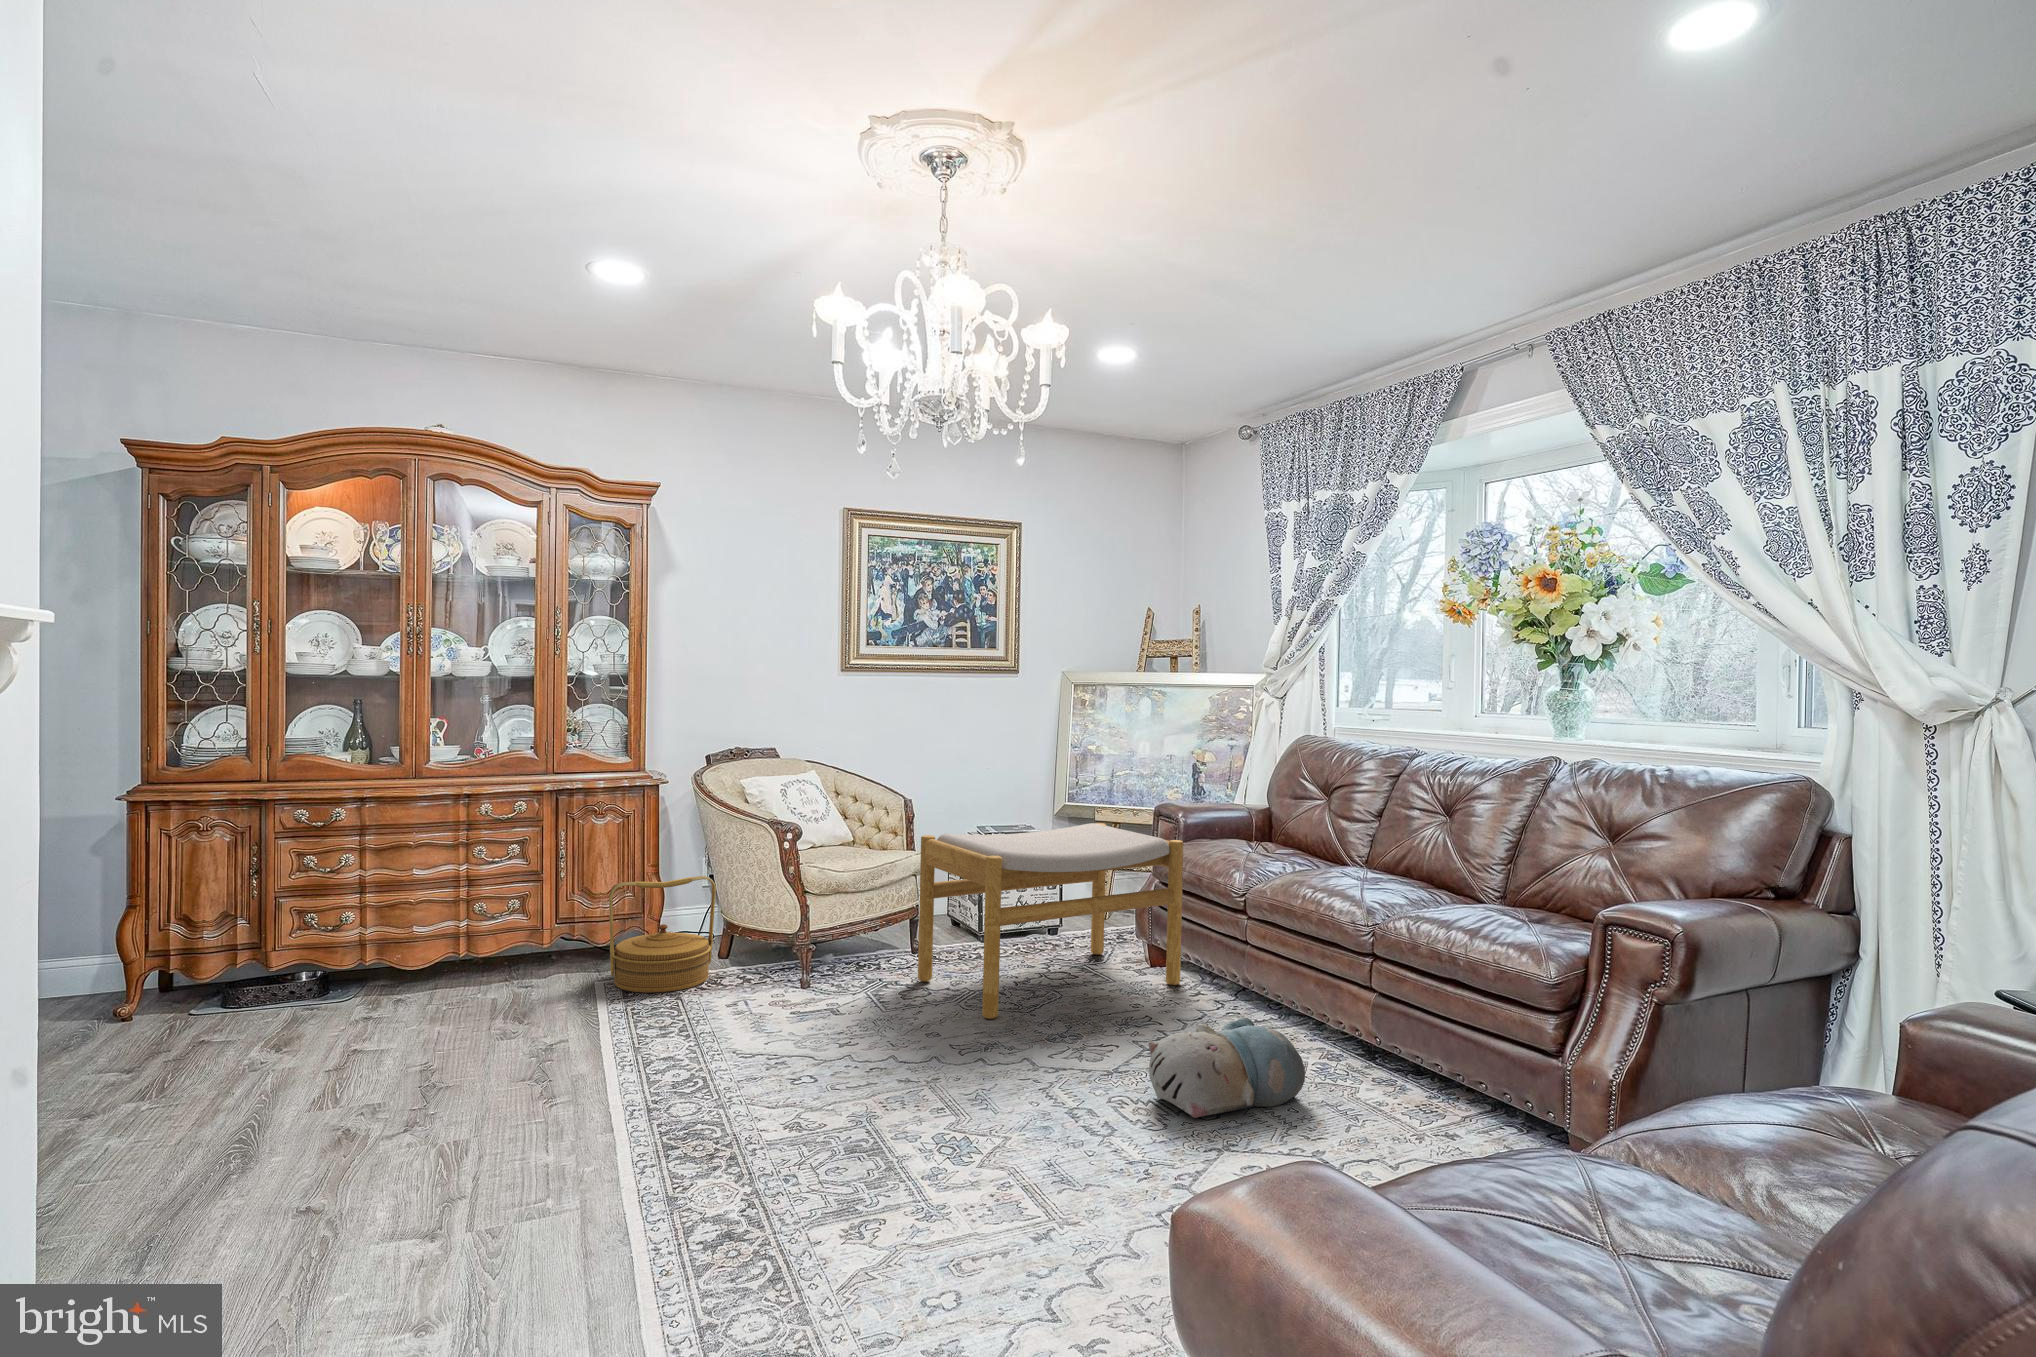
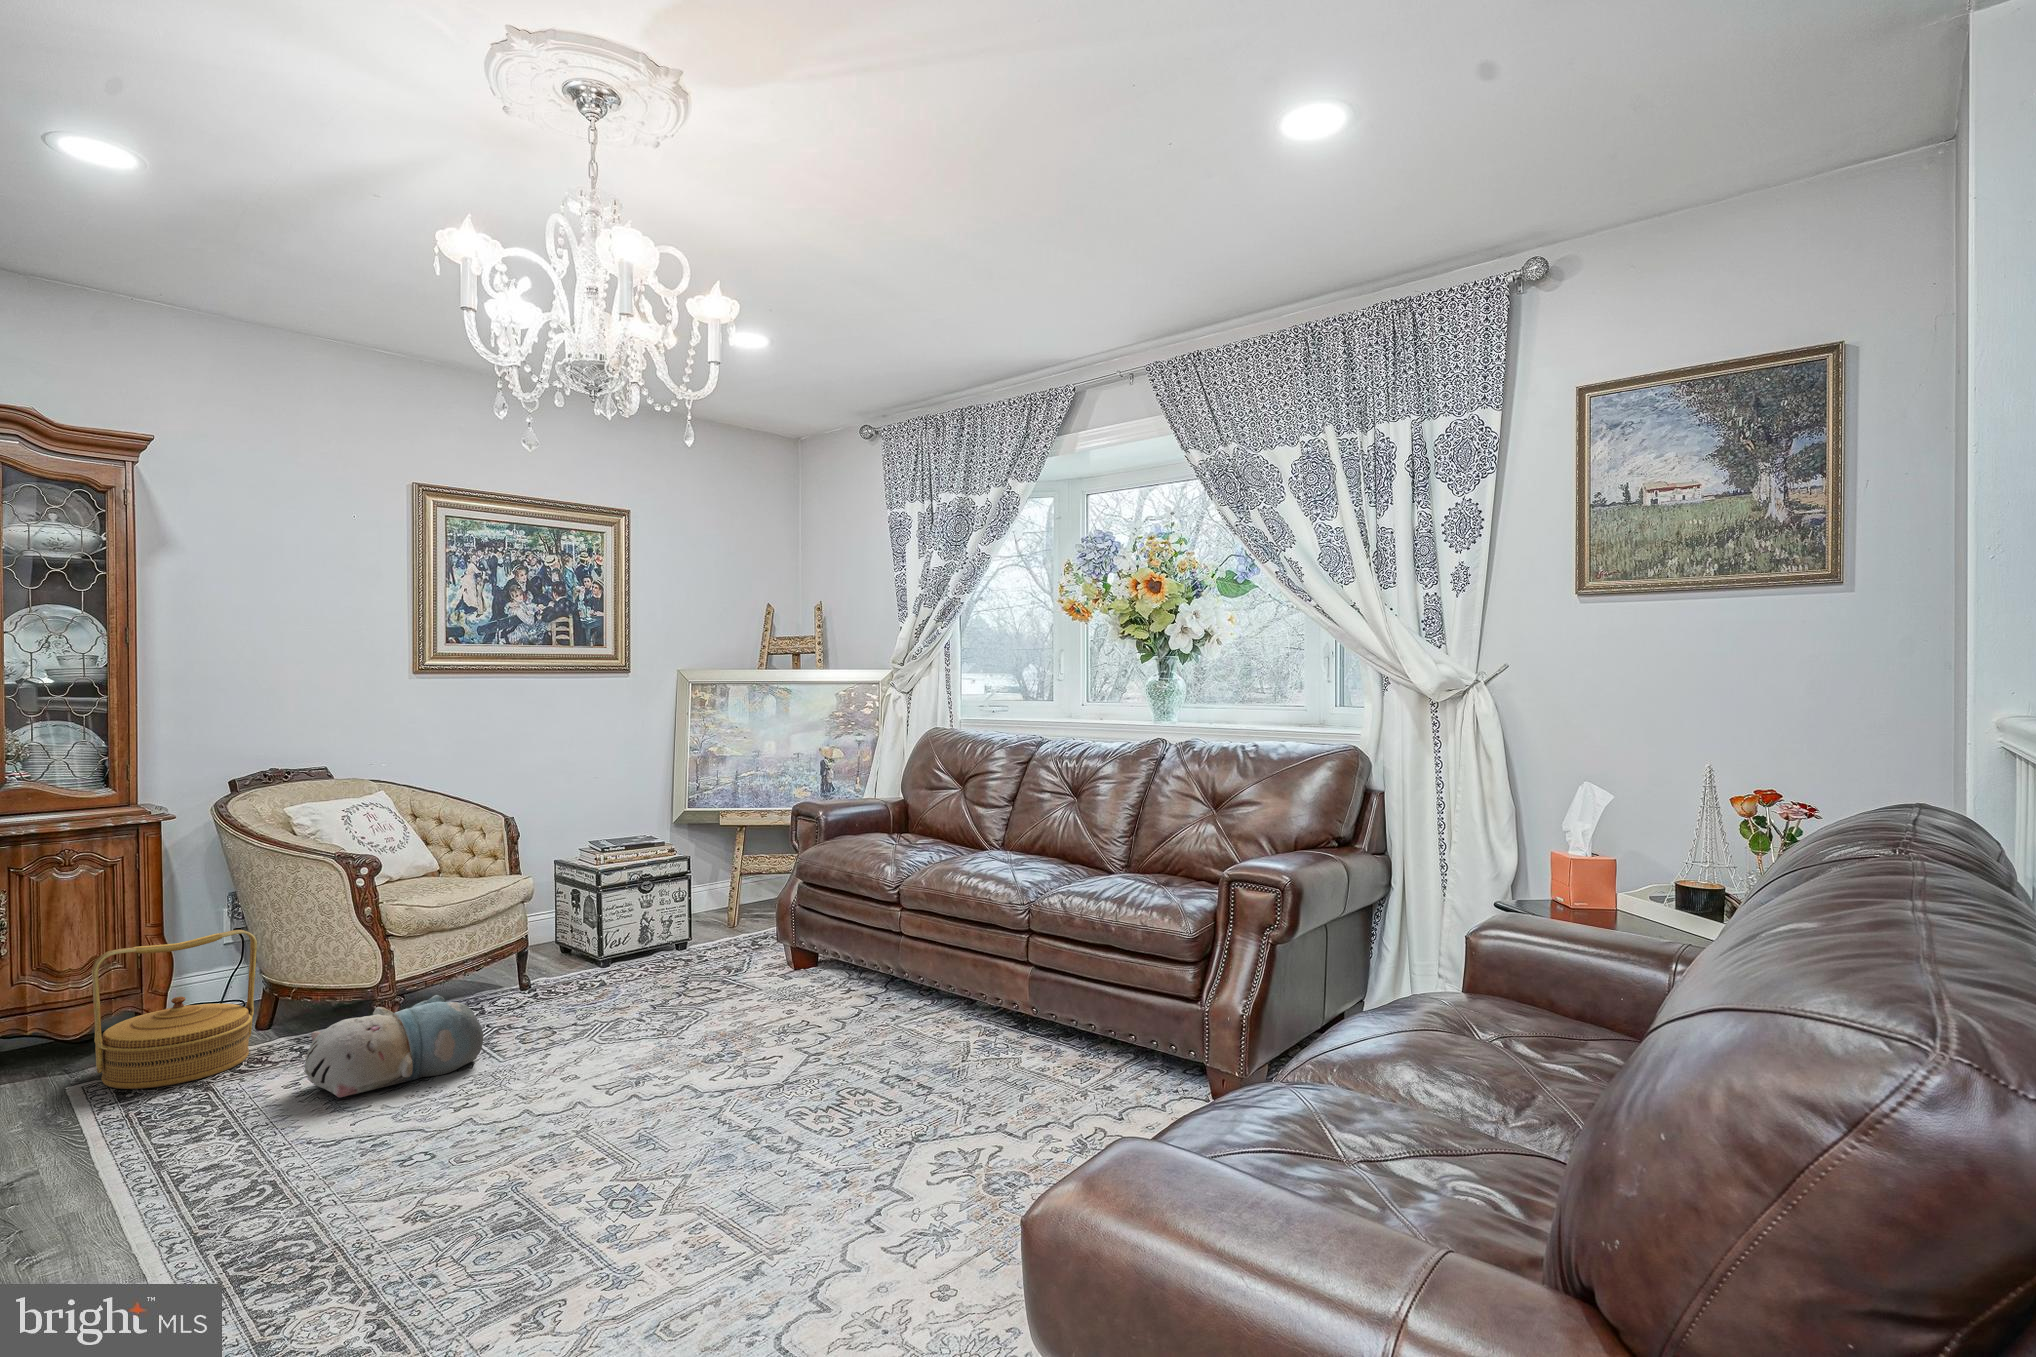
footstool: present [918,823,1183,1019] -> none [536,827,829,1049]
plush toy: present [1148,1017,1305,1118] -> present [304,995,483,1097]

